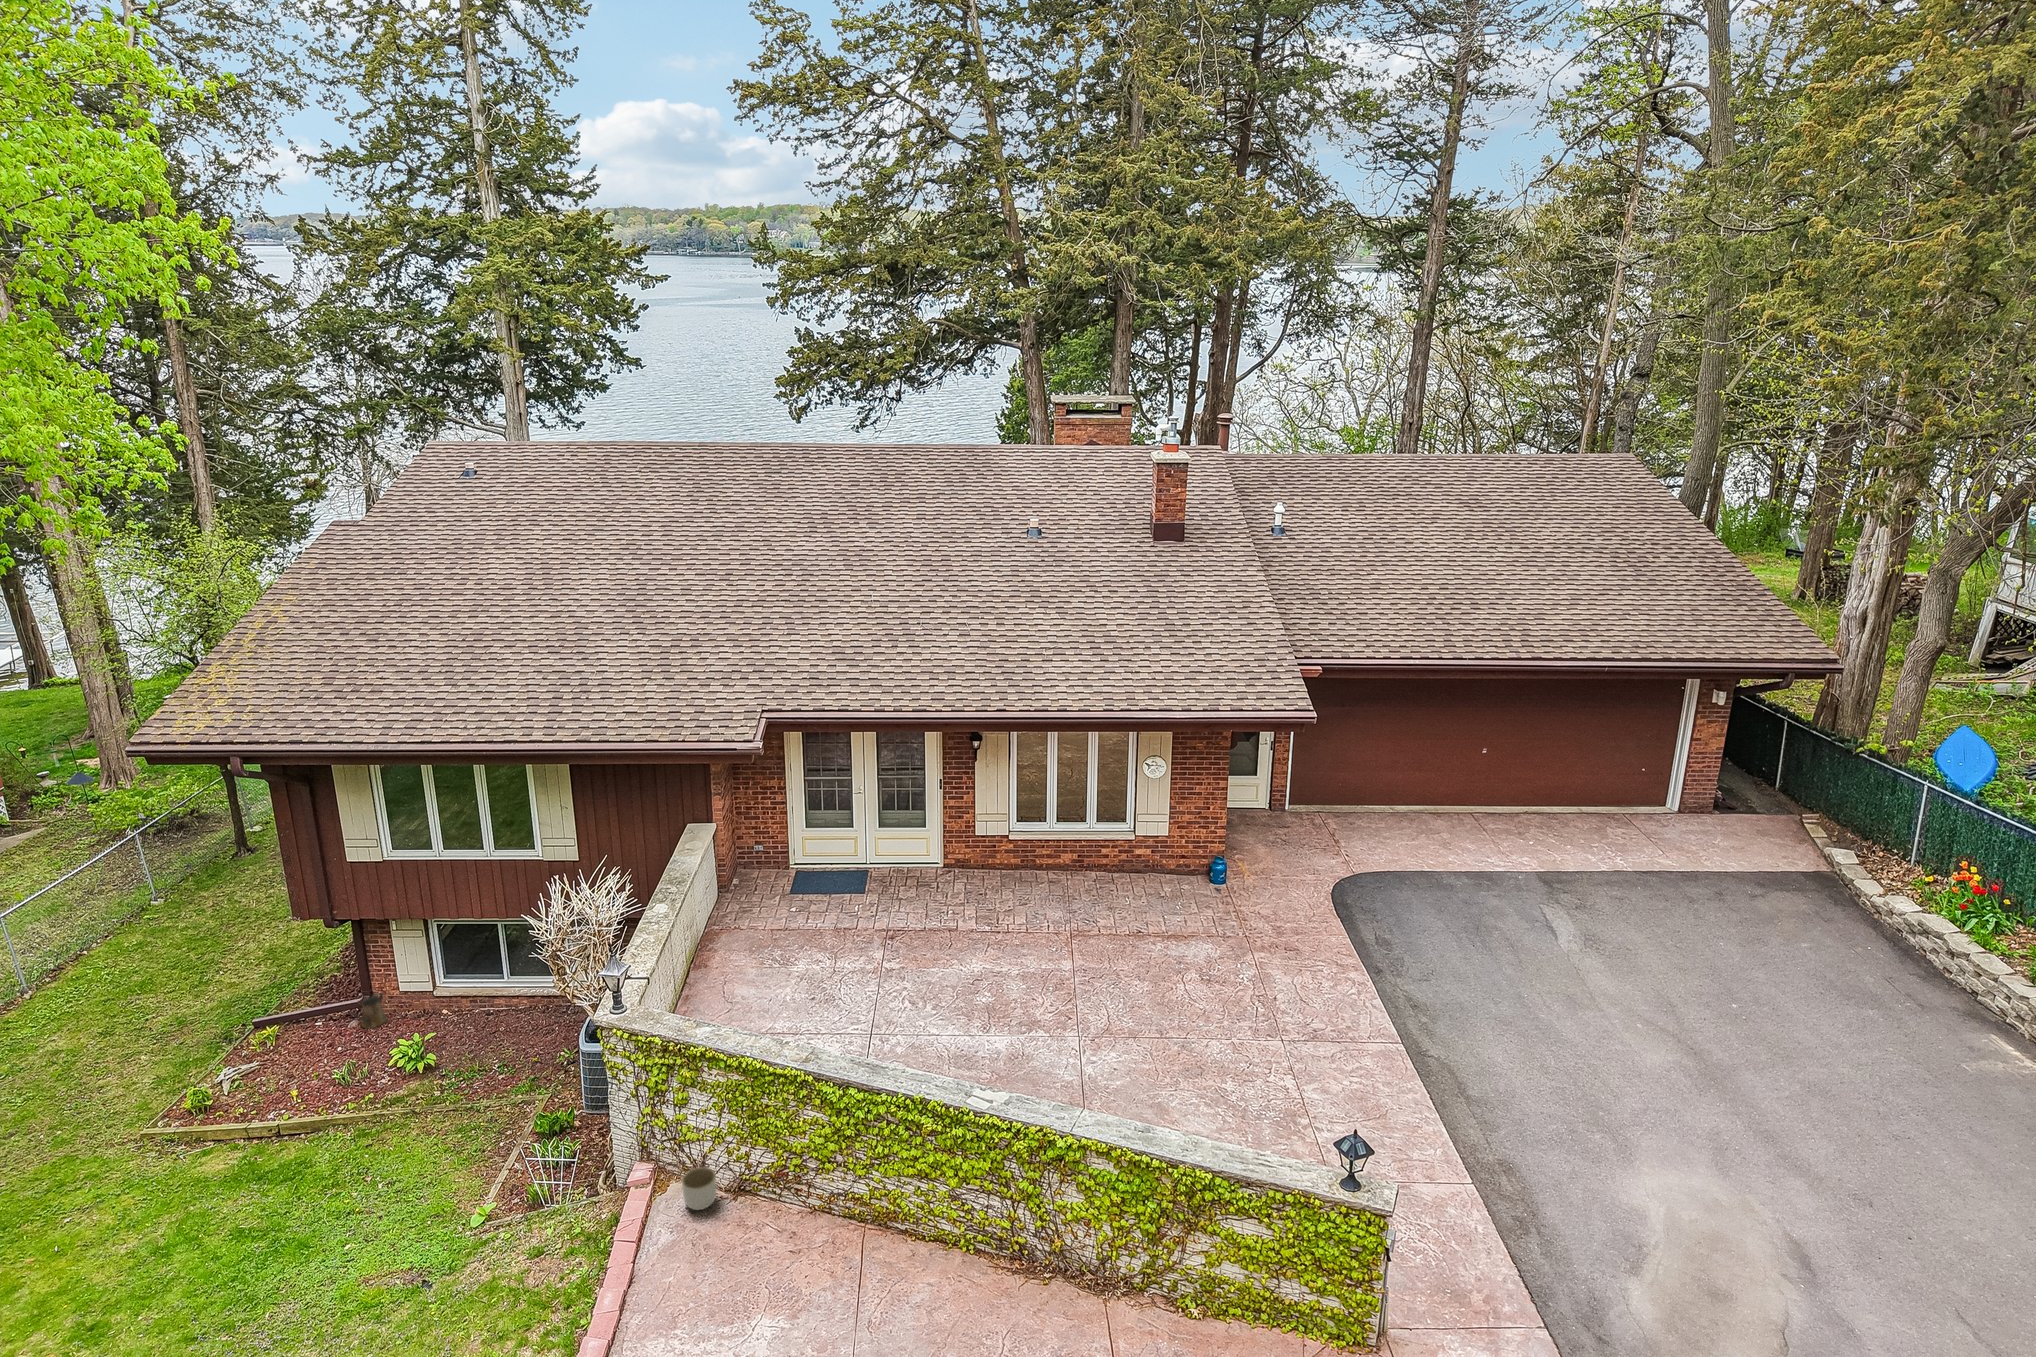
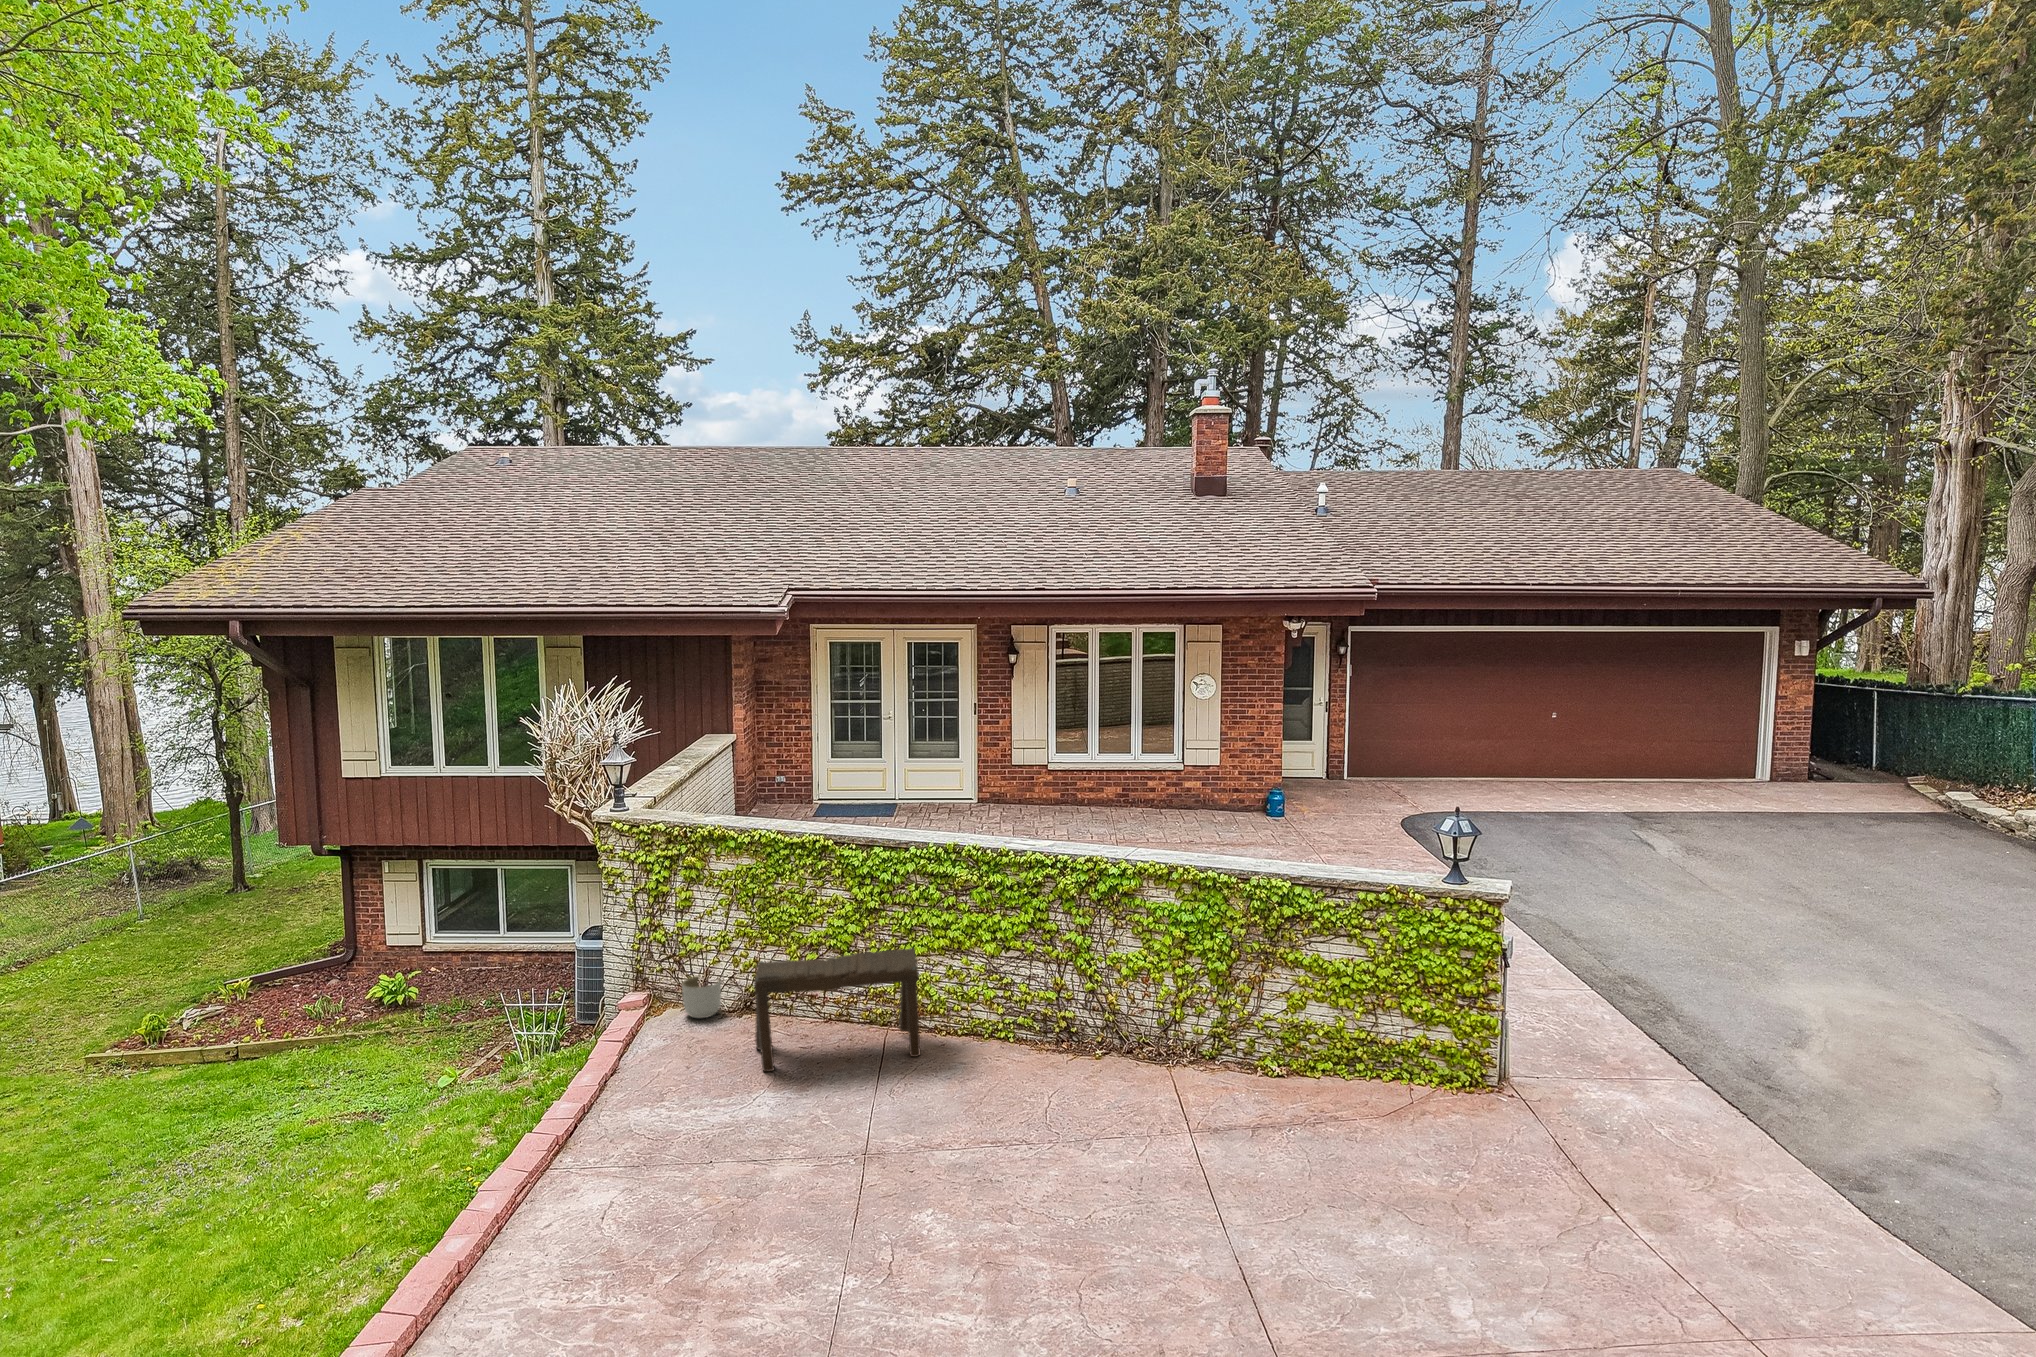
watering can: present [352,993,387,1029] -> none [329,953,370,988]
bench: none [748,1173,891,1300] -> present [754,948,920,1072]

